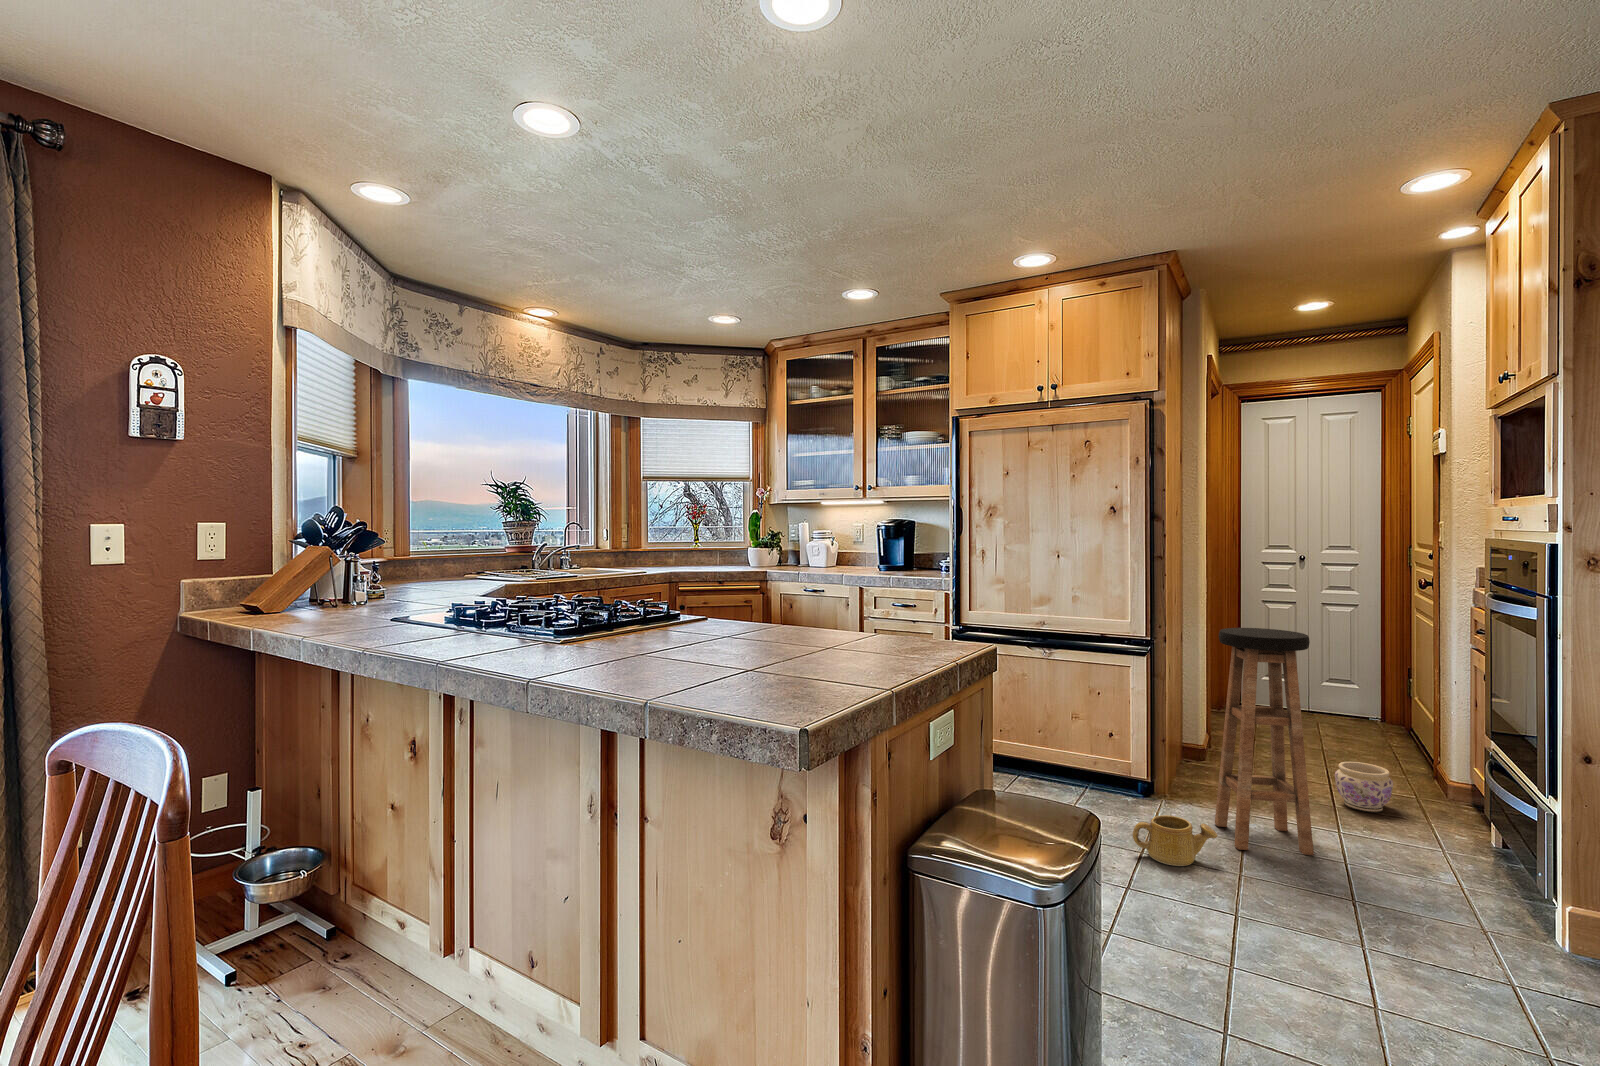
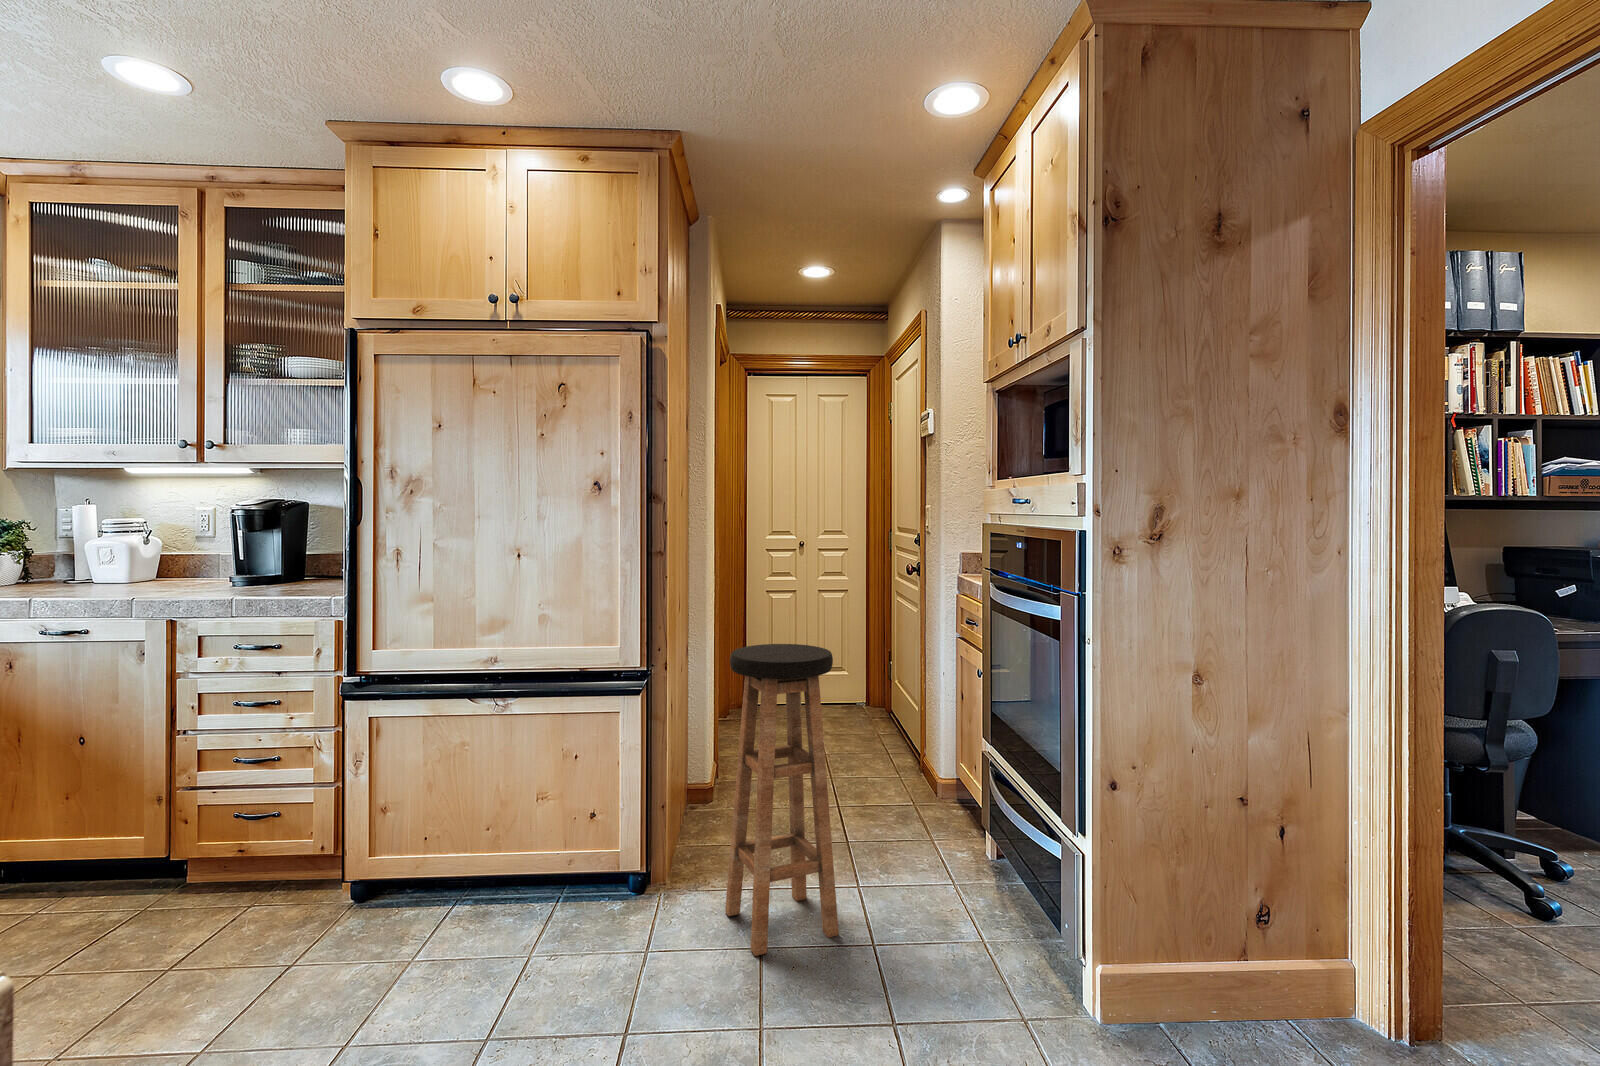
planter: present [1335,762,1393,813] -> none [846,781,899,840]
watering can: present [1133,815,1217,866] -> none [616,940,732,1027]

